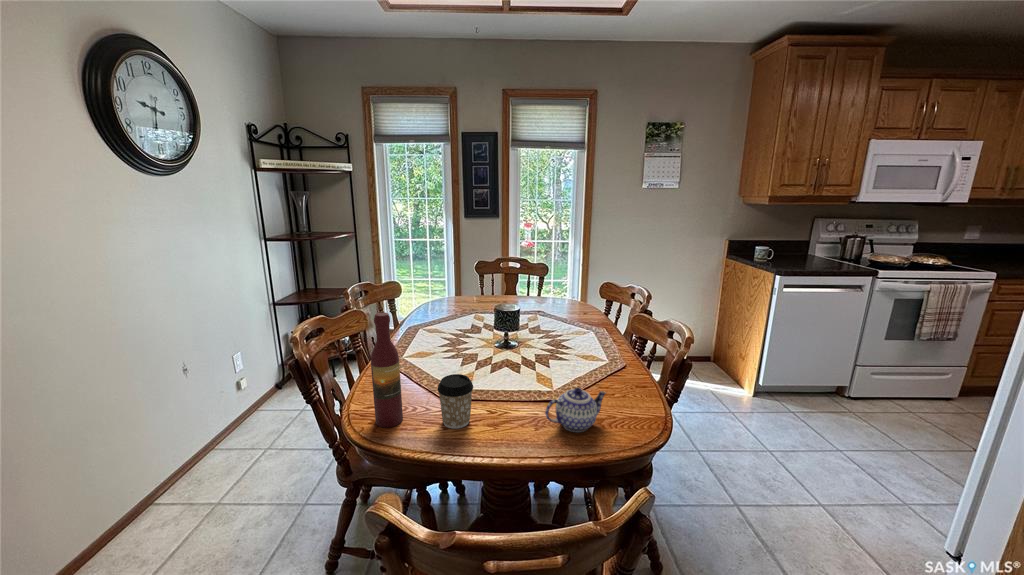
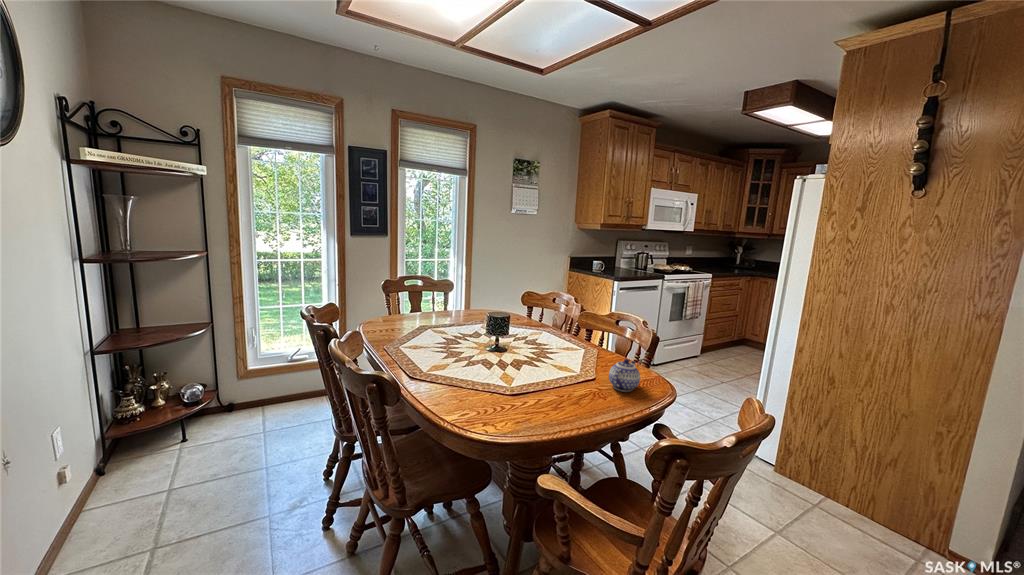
wine bottle: present [371,312,403,428] -> none [489,316,516,420]
coffee cup: present [437,374,473,429] -> none [538,364,567,408]

